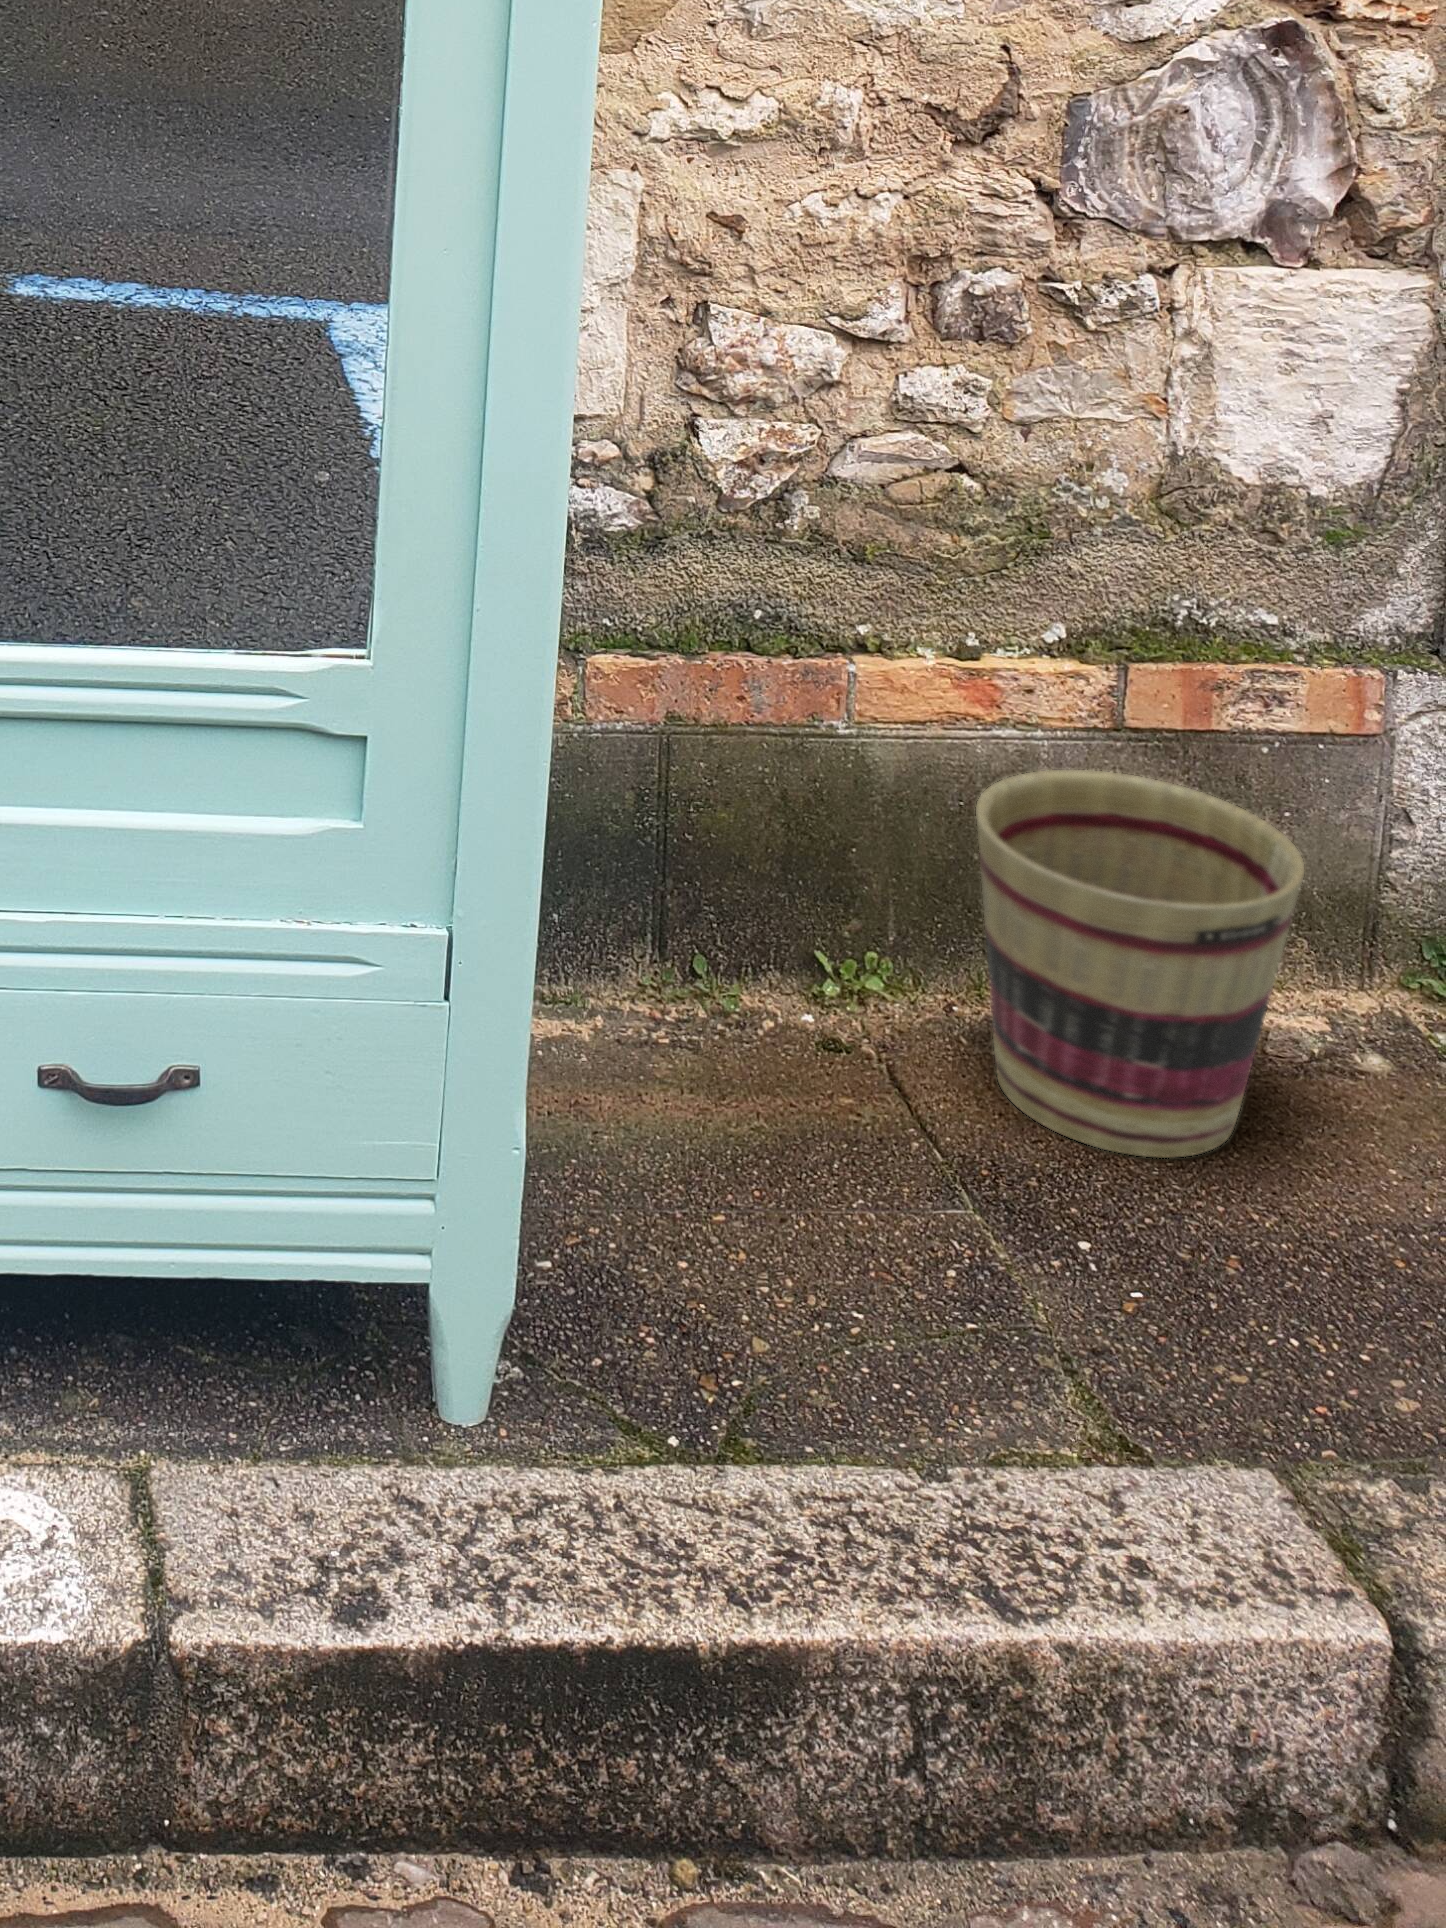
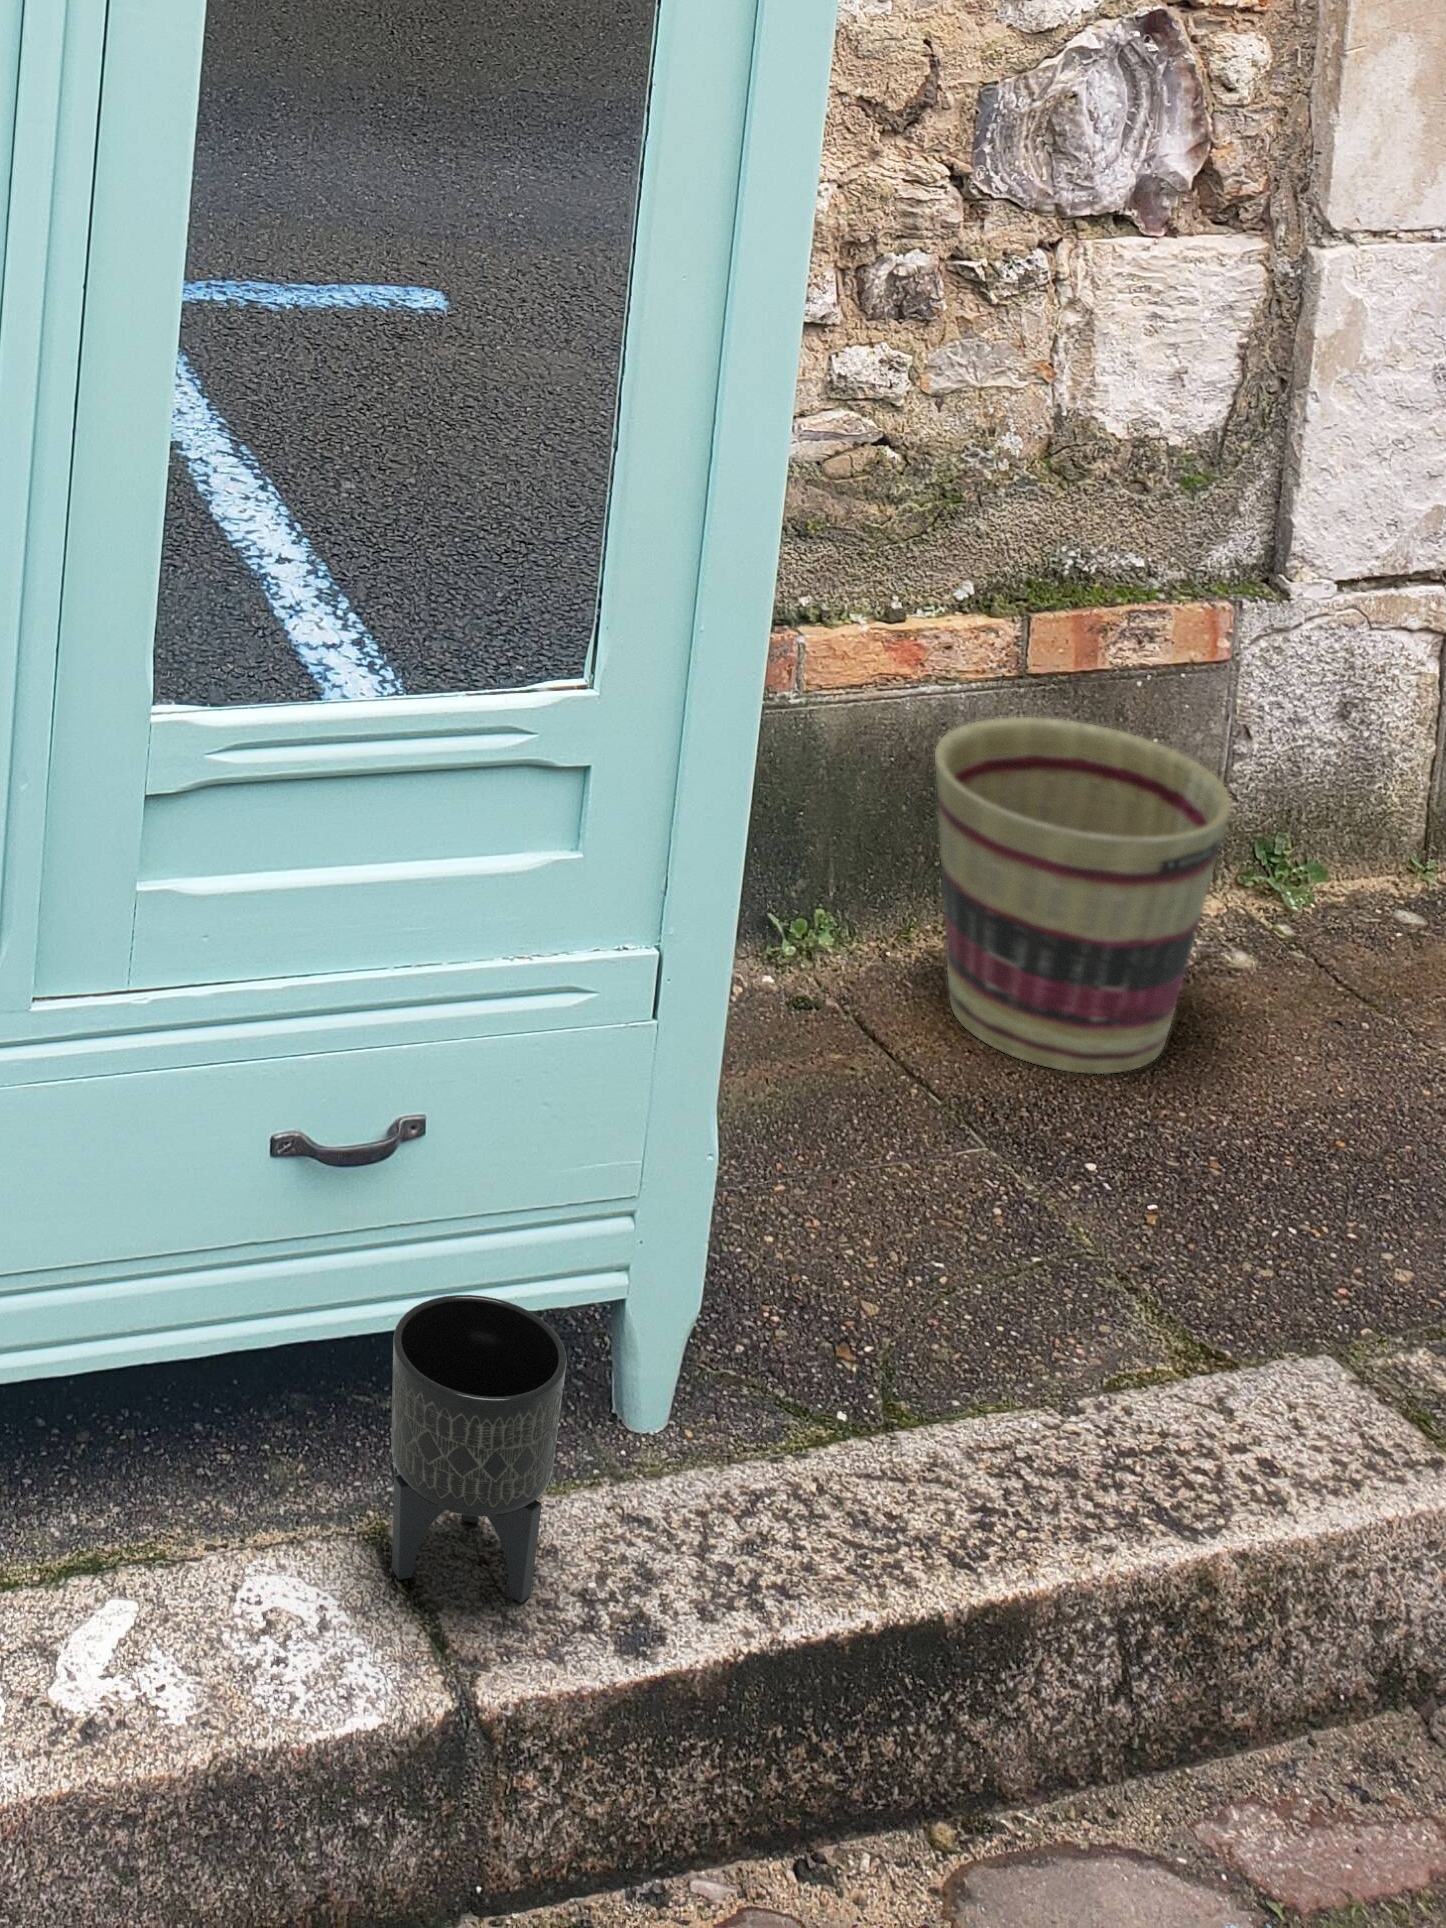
planter: none [138,1247,309,1558] -> present [391,1295,567,1603]

